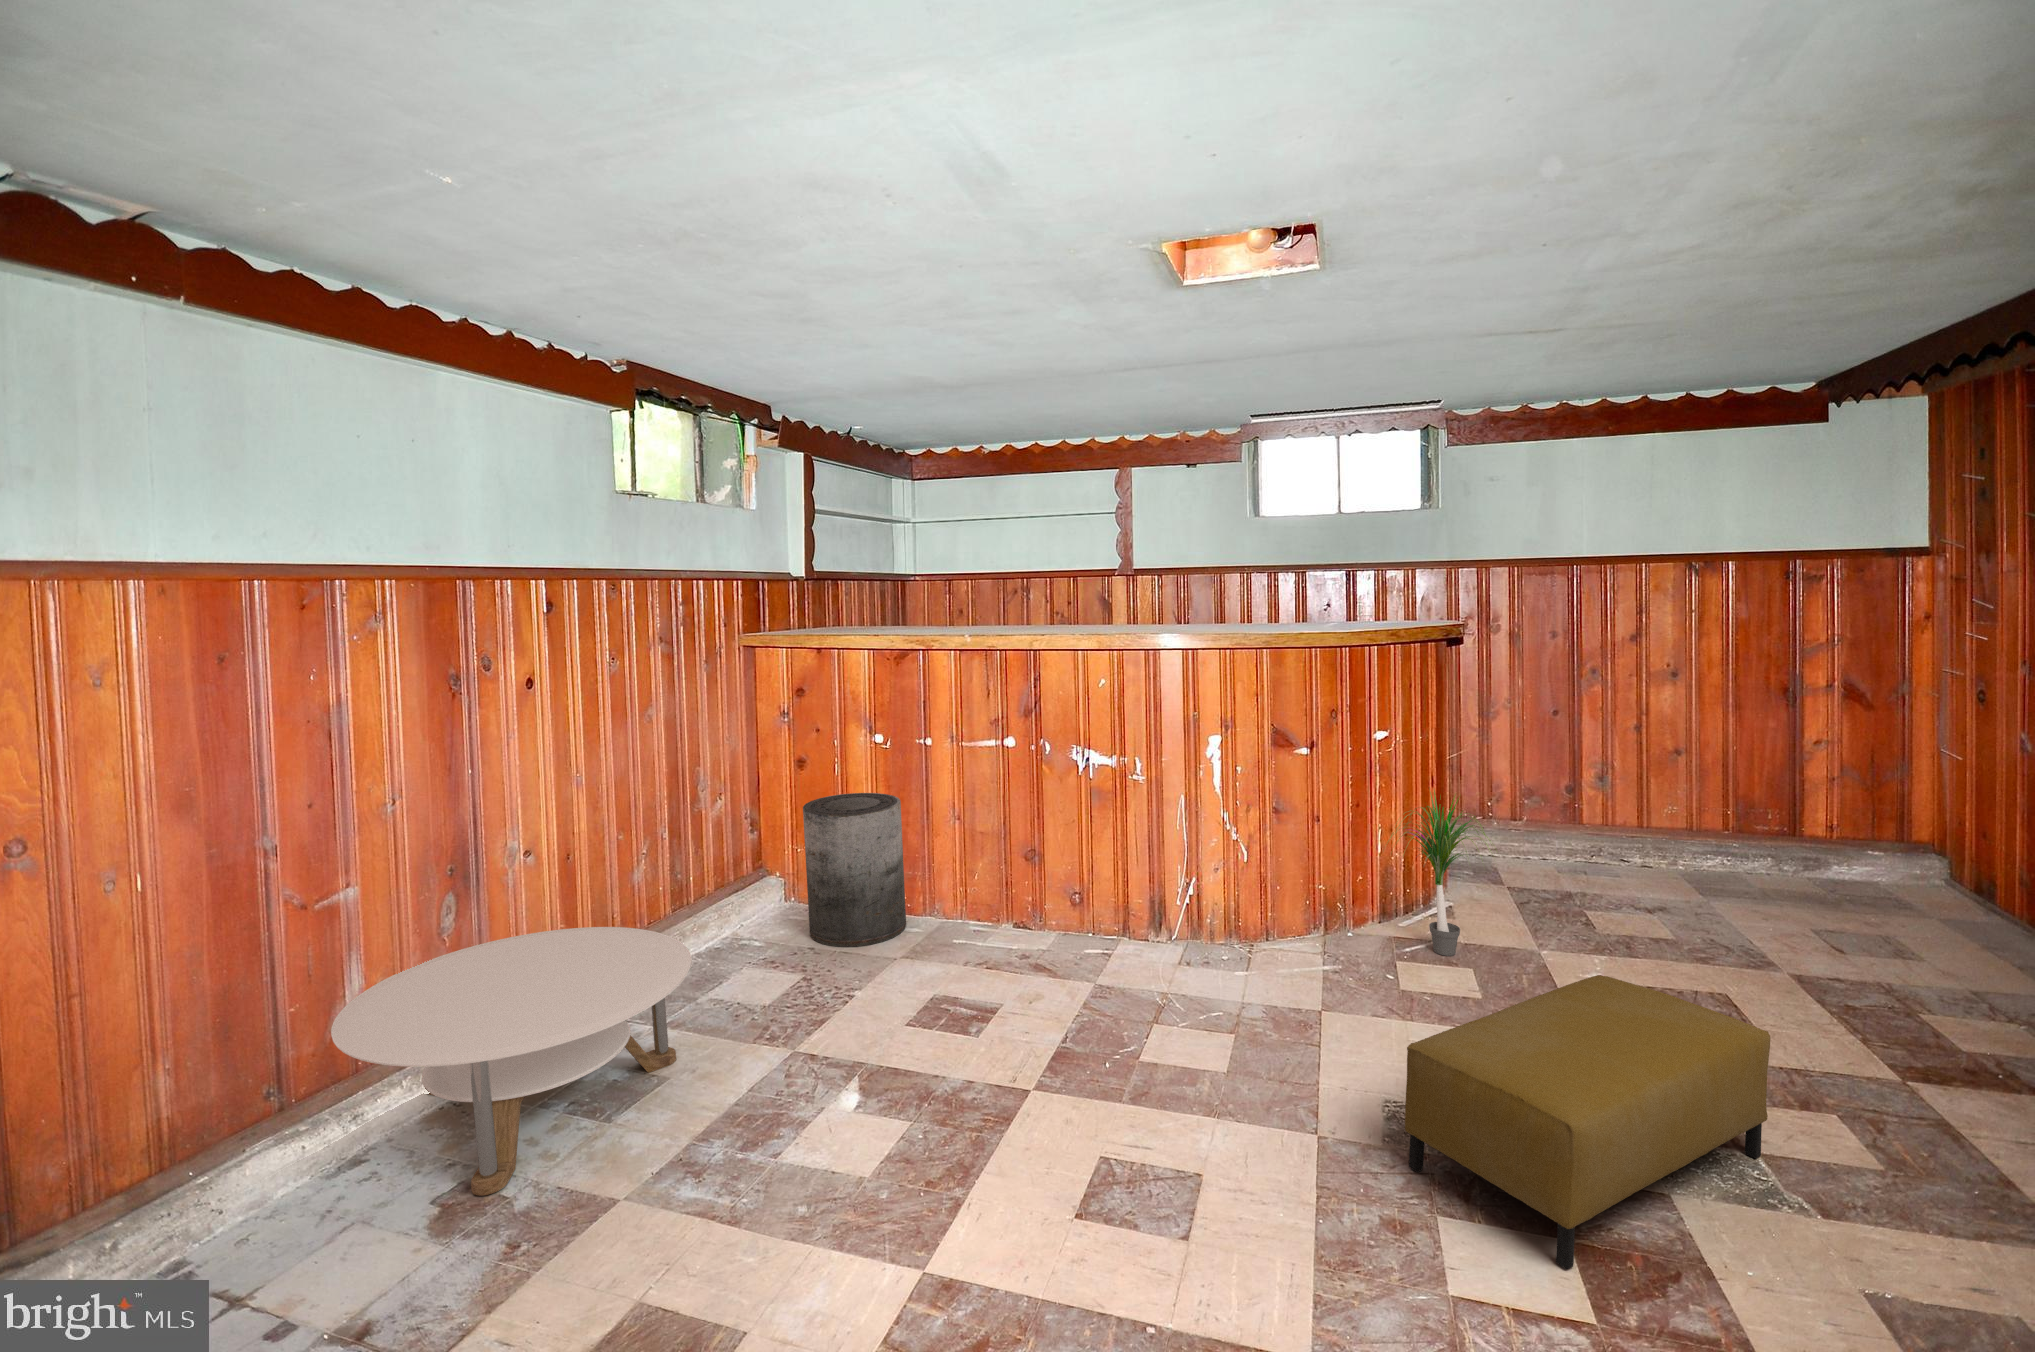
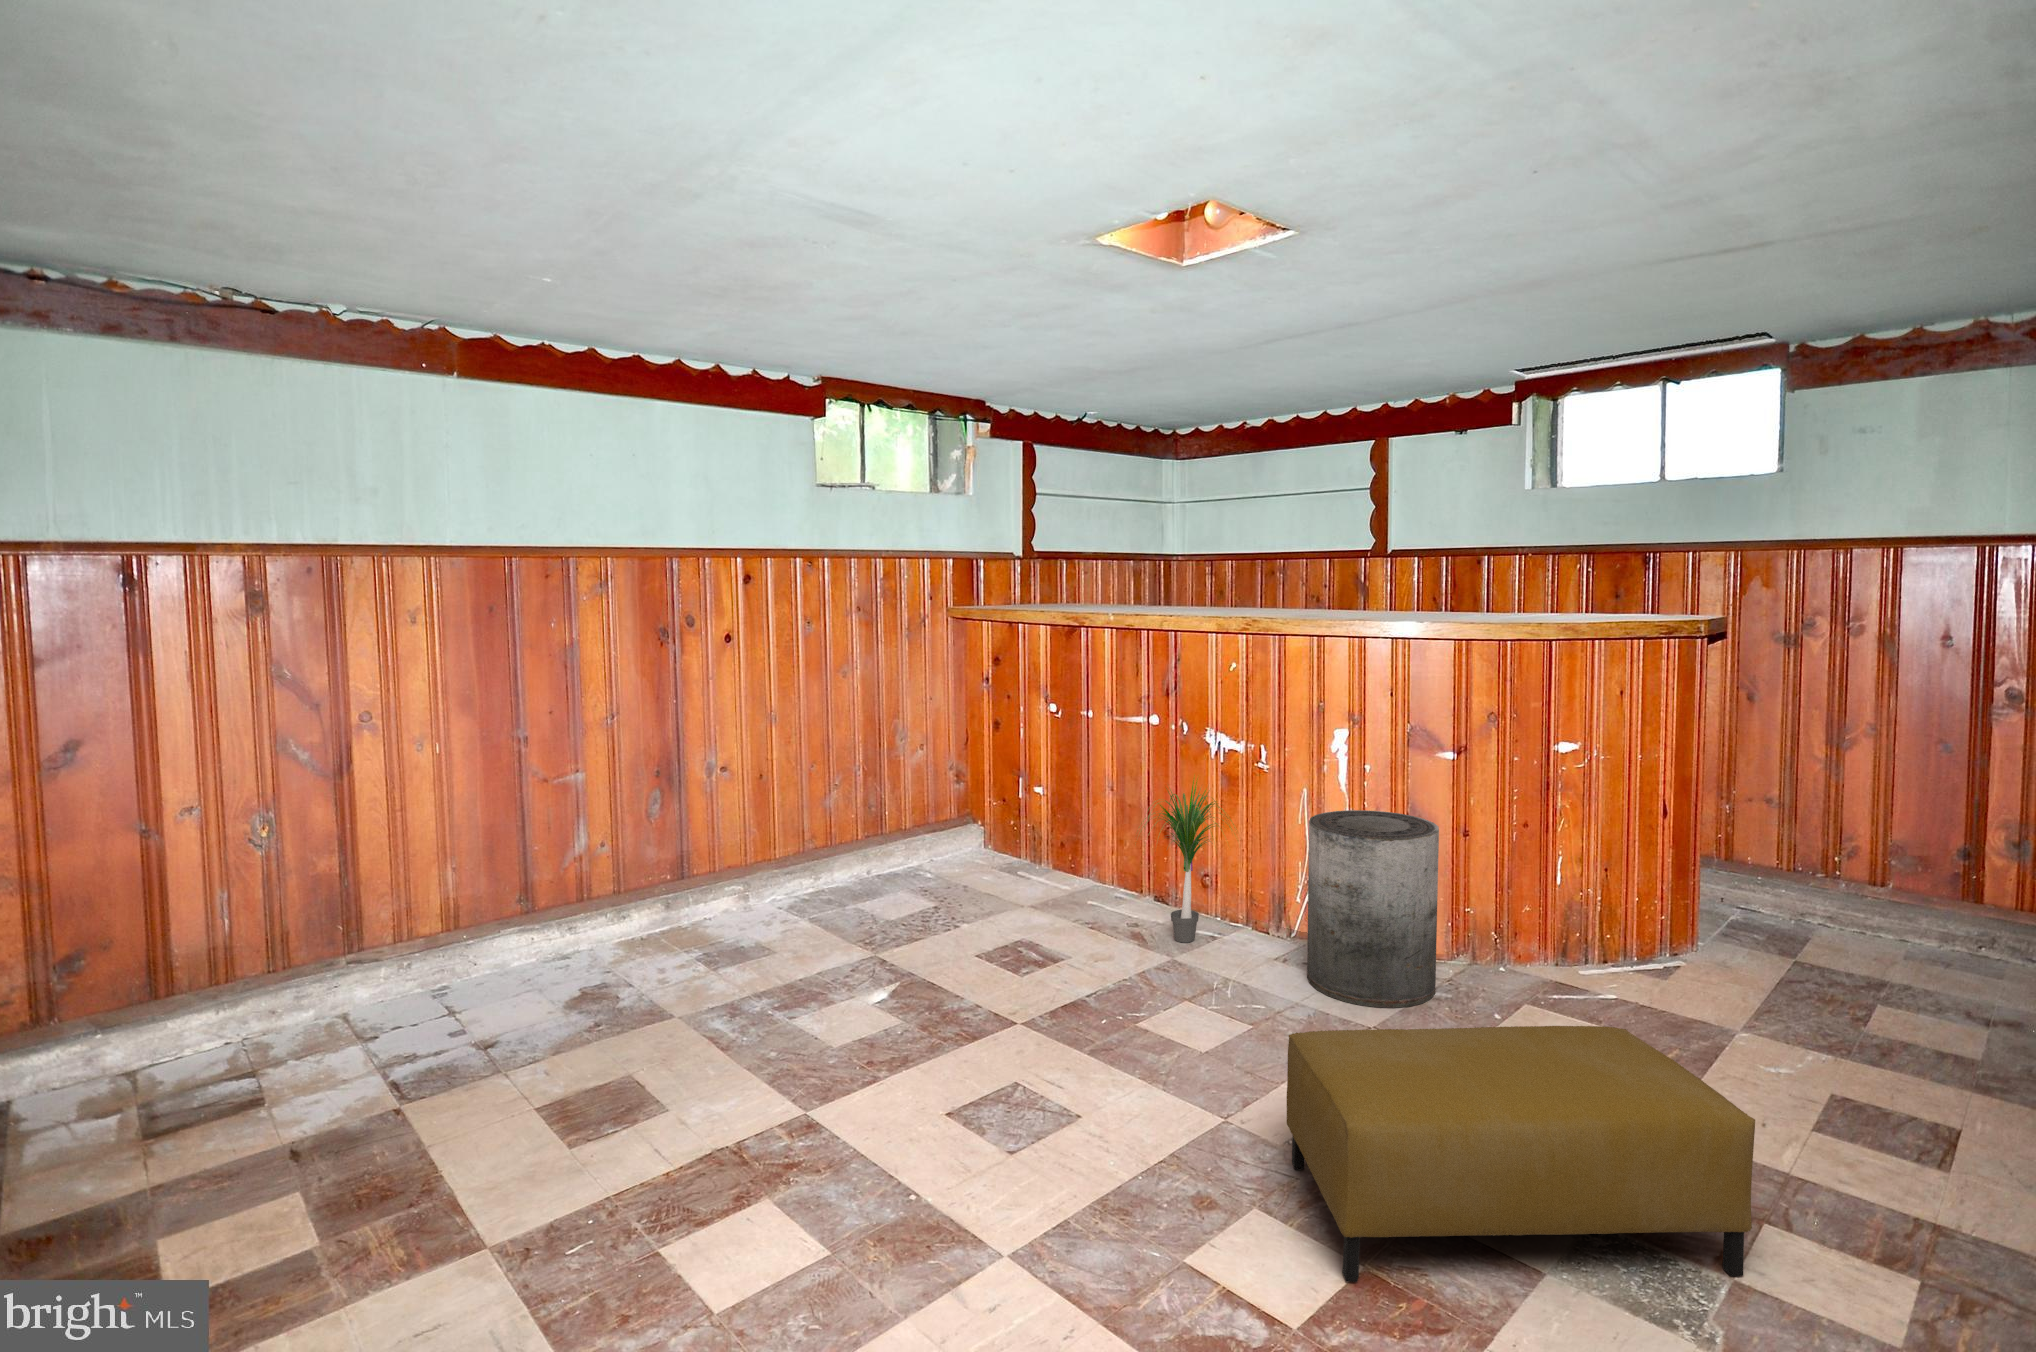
potted plant: present [1391,790,1490,956] -> present [1143,780,1234,943]
trash can: present [803,793,906,947] -> present [1307,810,1439,1008]
round table: present [331,927,691,1196] -> none [545,826,801,993]

